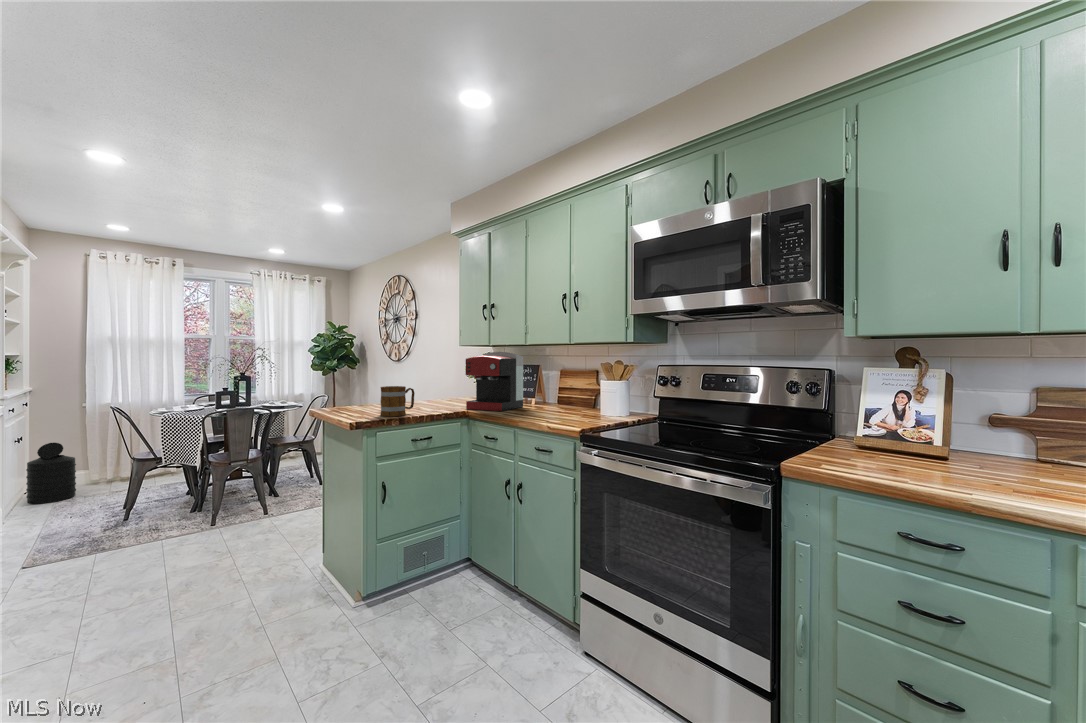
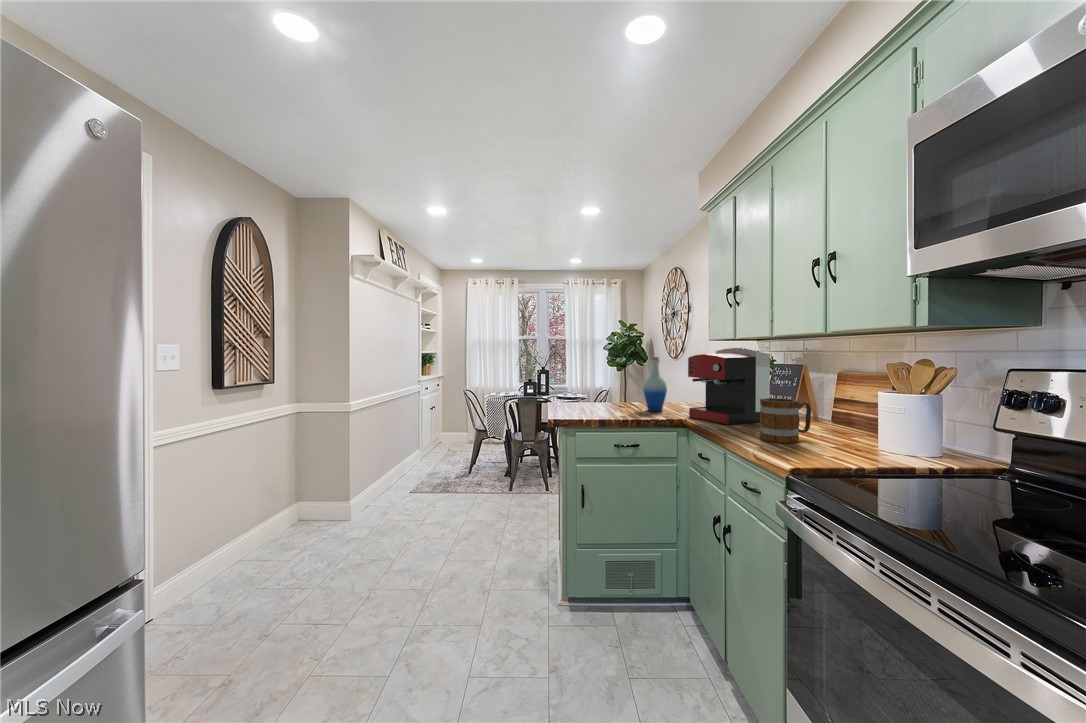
bottle: none [420,359,442,407] -> present [643,357,667,411]
mug: present [380,386,415,416] -> present [759,398,811,443]
trash can: present [26,443,76,504] -> none [436,410,459,449]

